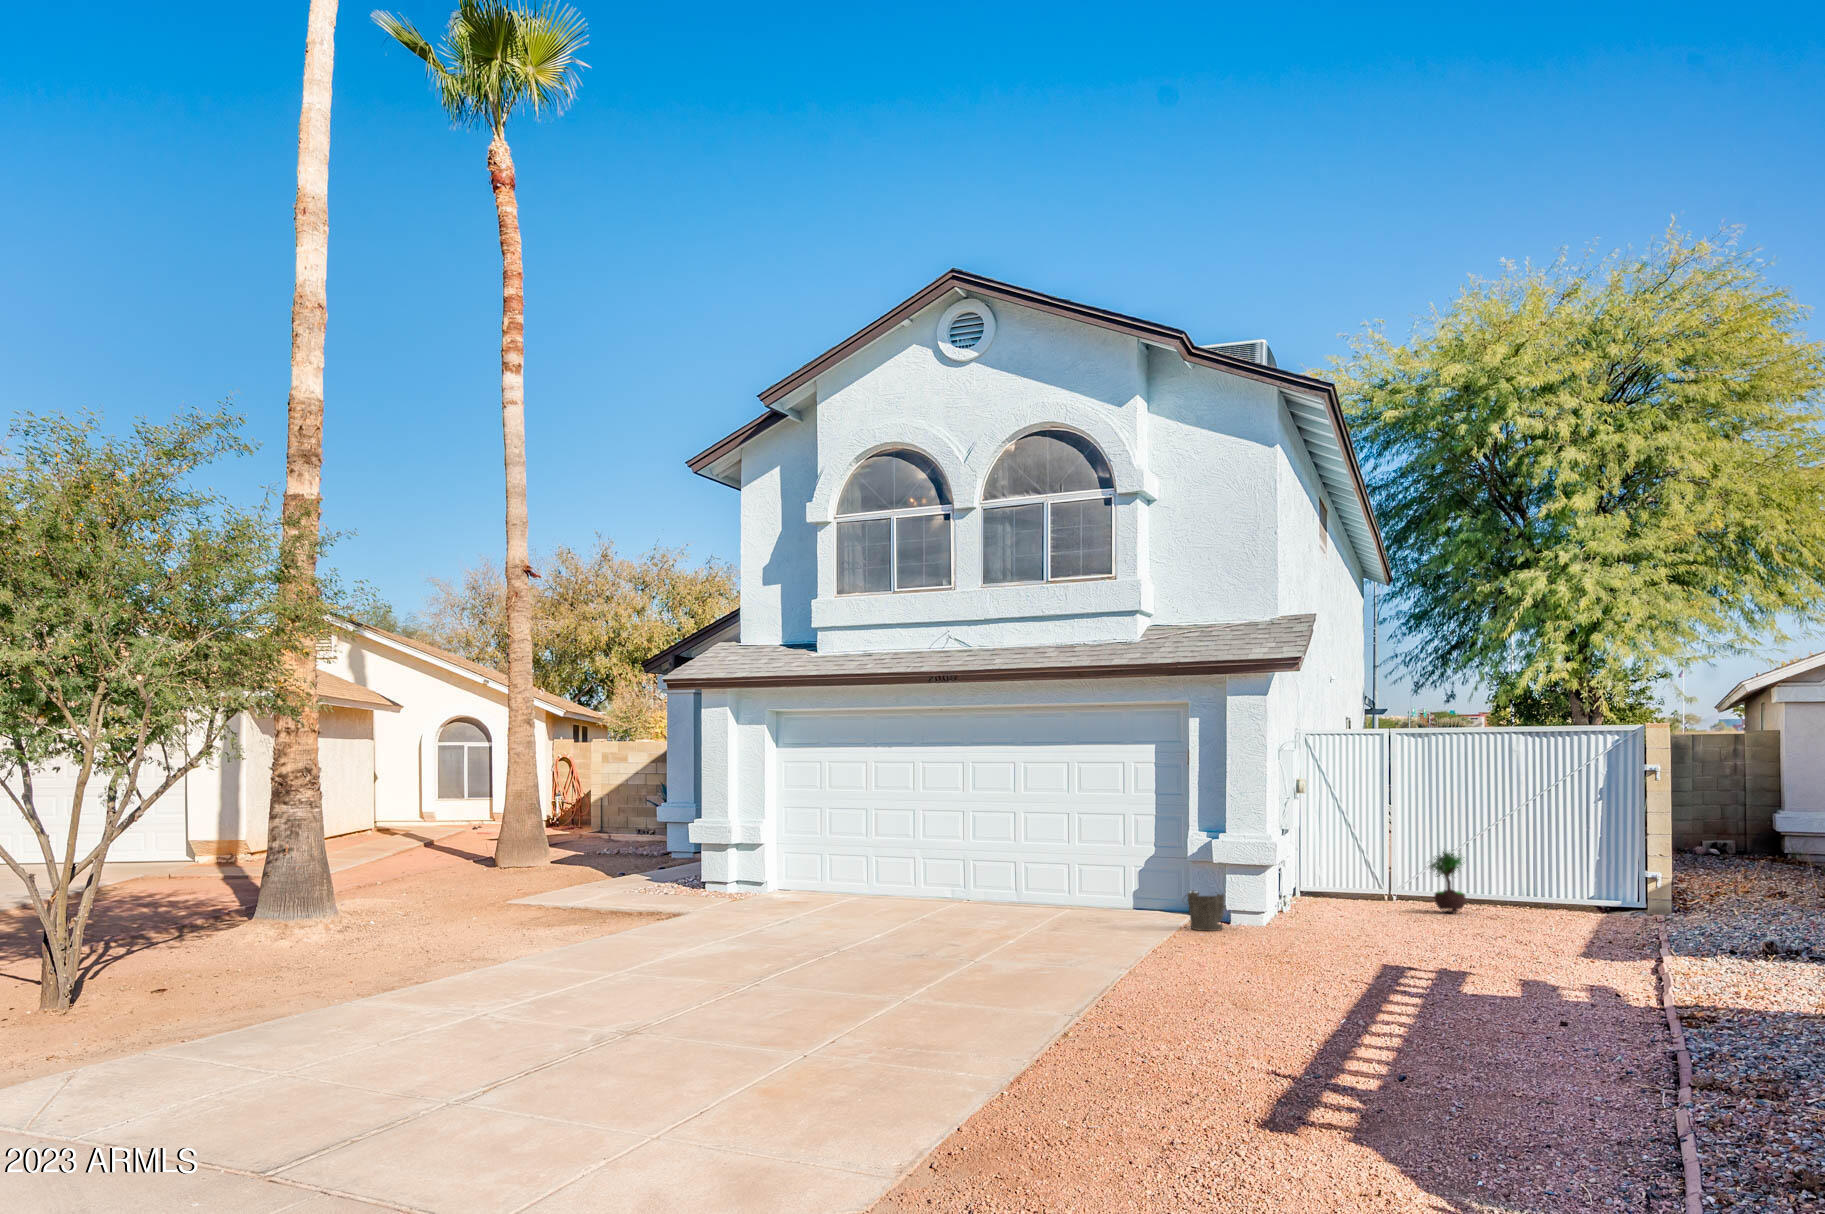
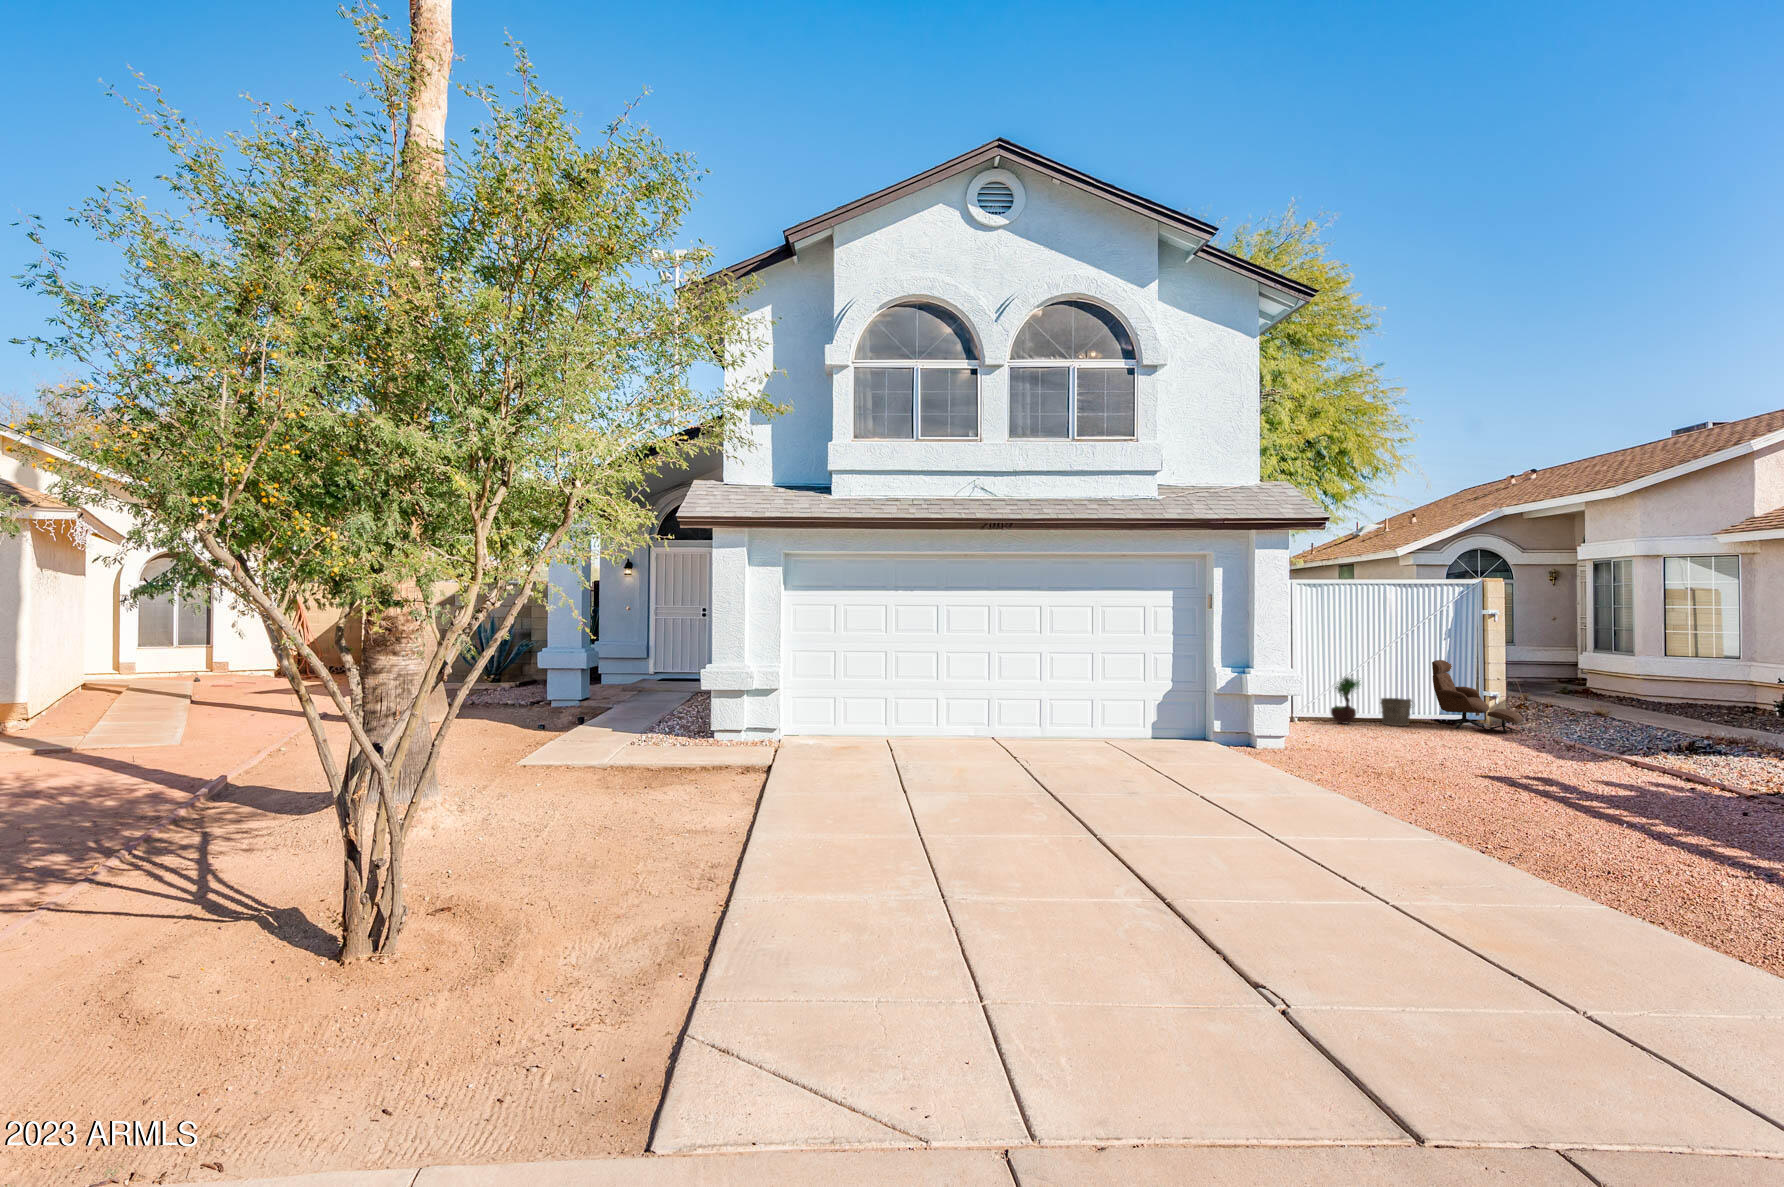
lounge chair: none [1565,833,1675,933] -> present [1432,660,1523,733]
bucket: present [1187,891,1224,931] -> present [1381,698,1412,726]

